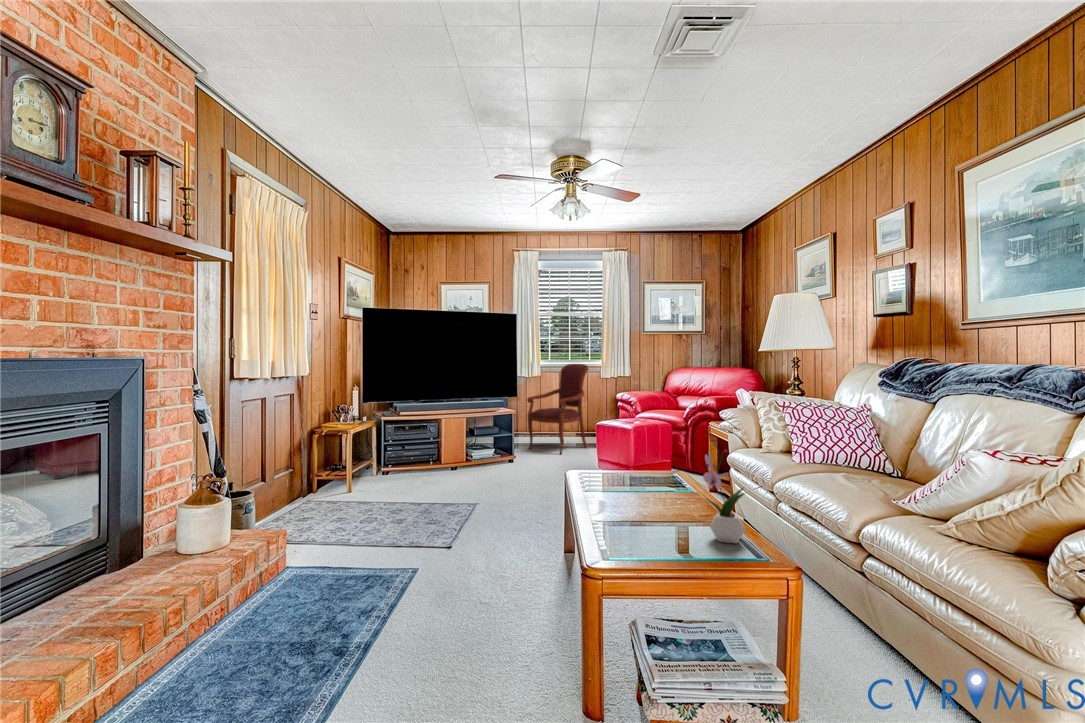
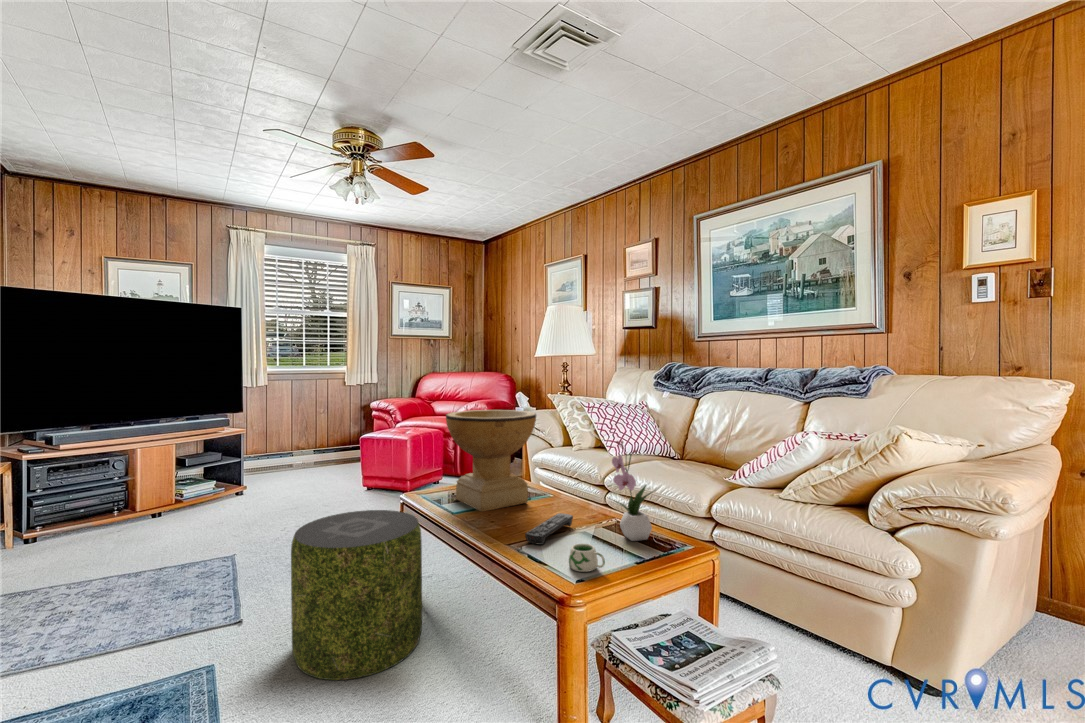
armchair: present [527,364,589,454] -> none [253,370,332,477]
decorative bowl: none [593,403,678,494] -> present [446,410,536,511]
pouf: none [458,478,556,603] -> present [291,510,422,680]
remote control: none [616,505,679,528] -> present [525,513,573,545]
mug: none [623,529,651,555] -> present [569,543,605,572]

